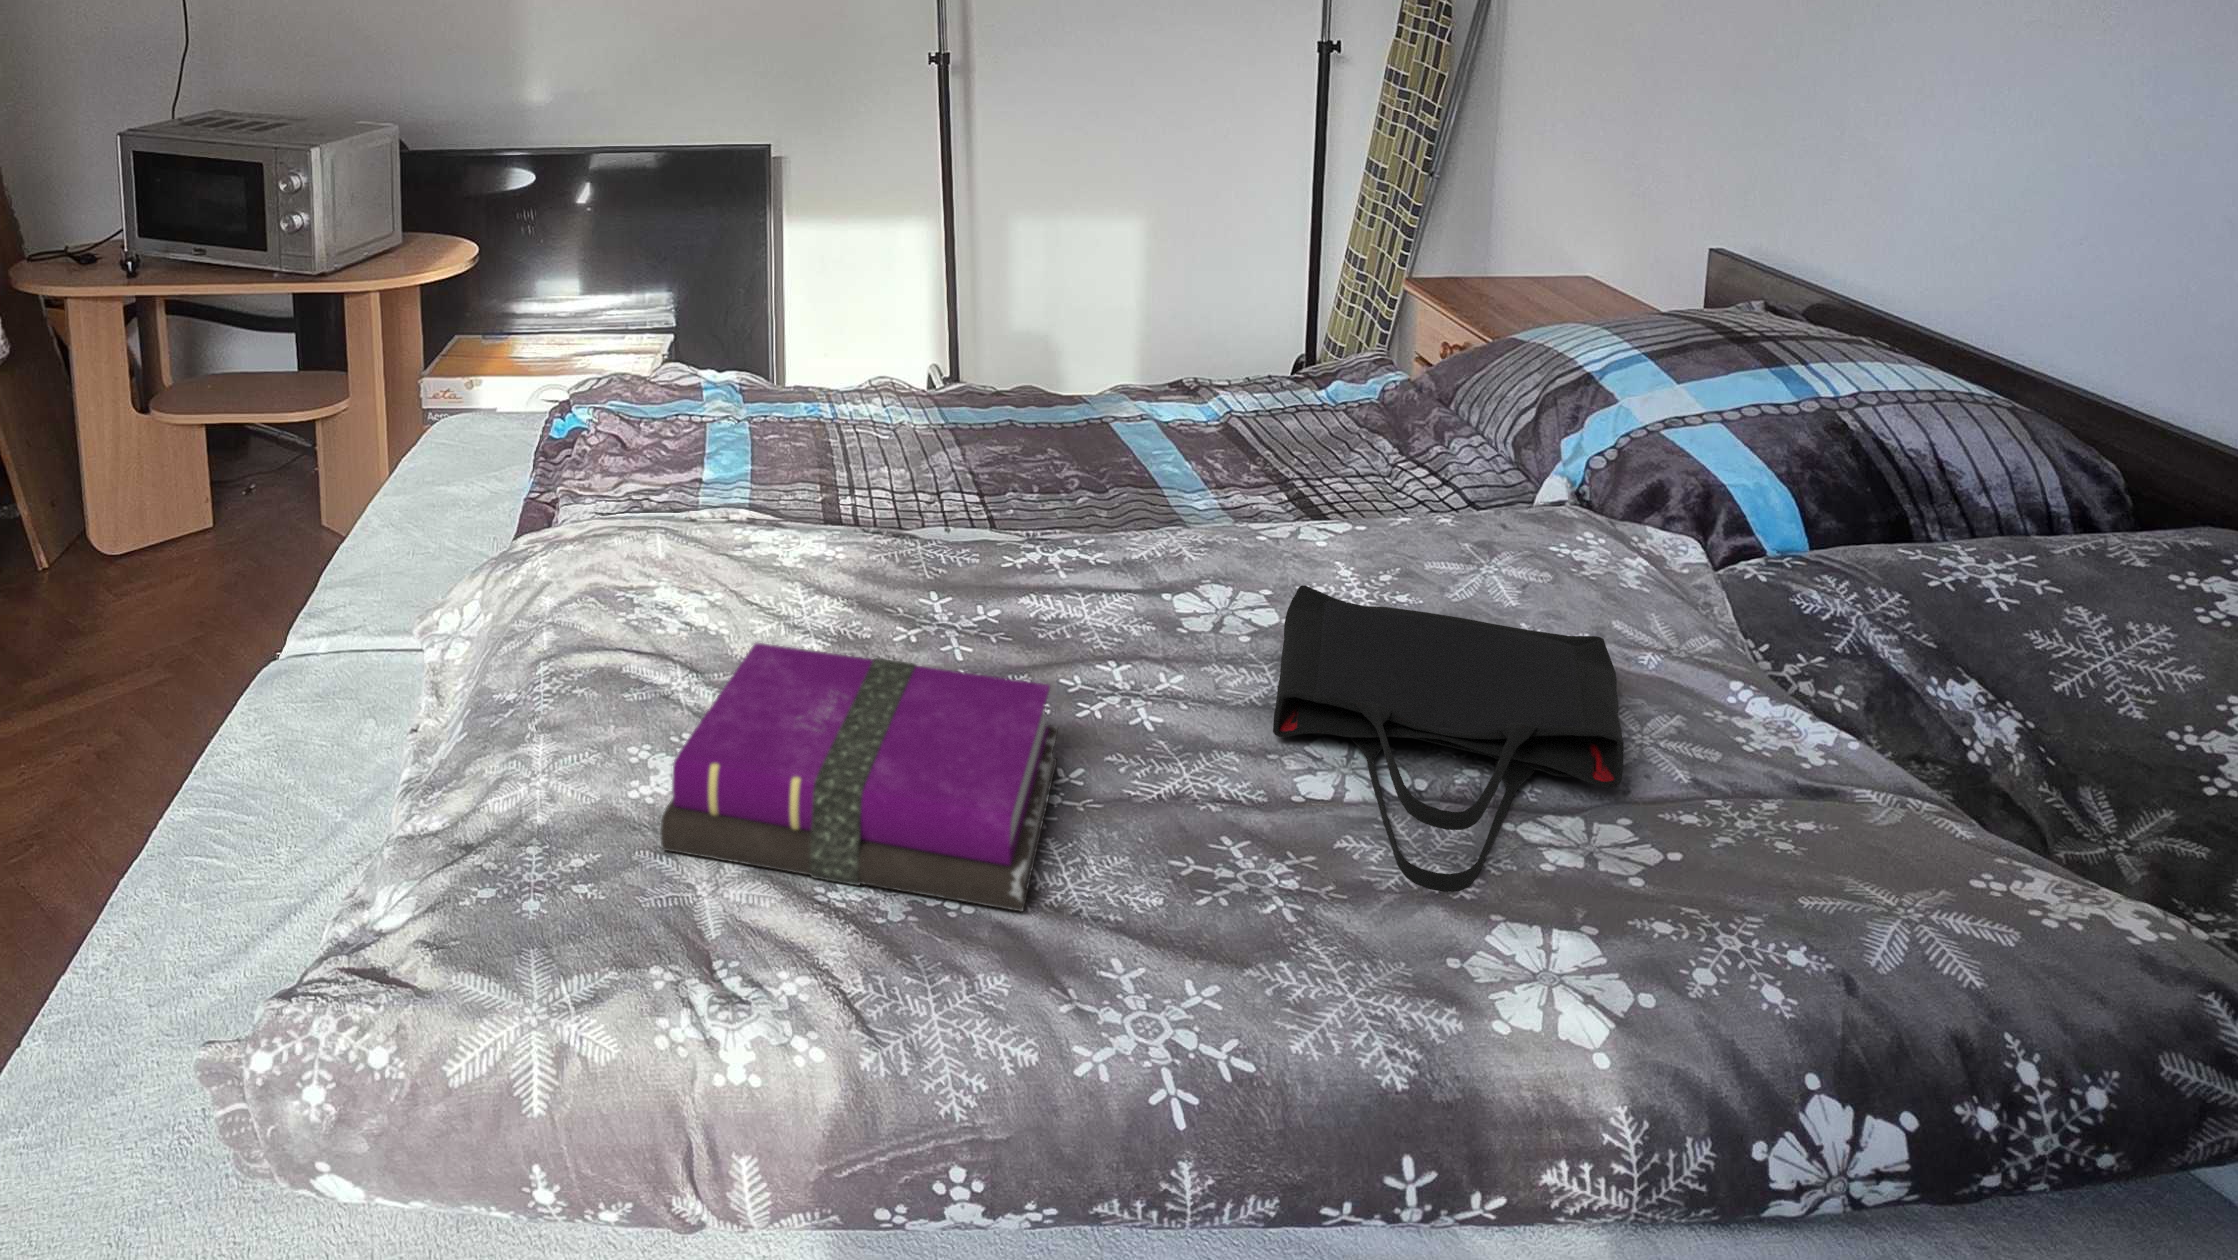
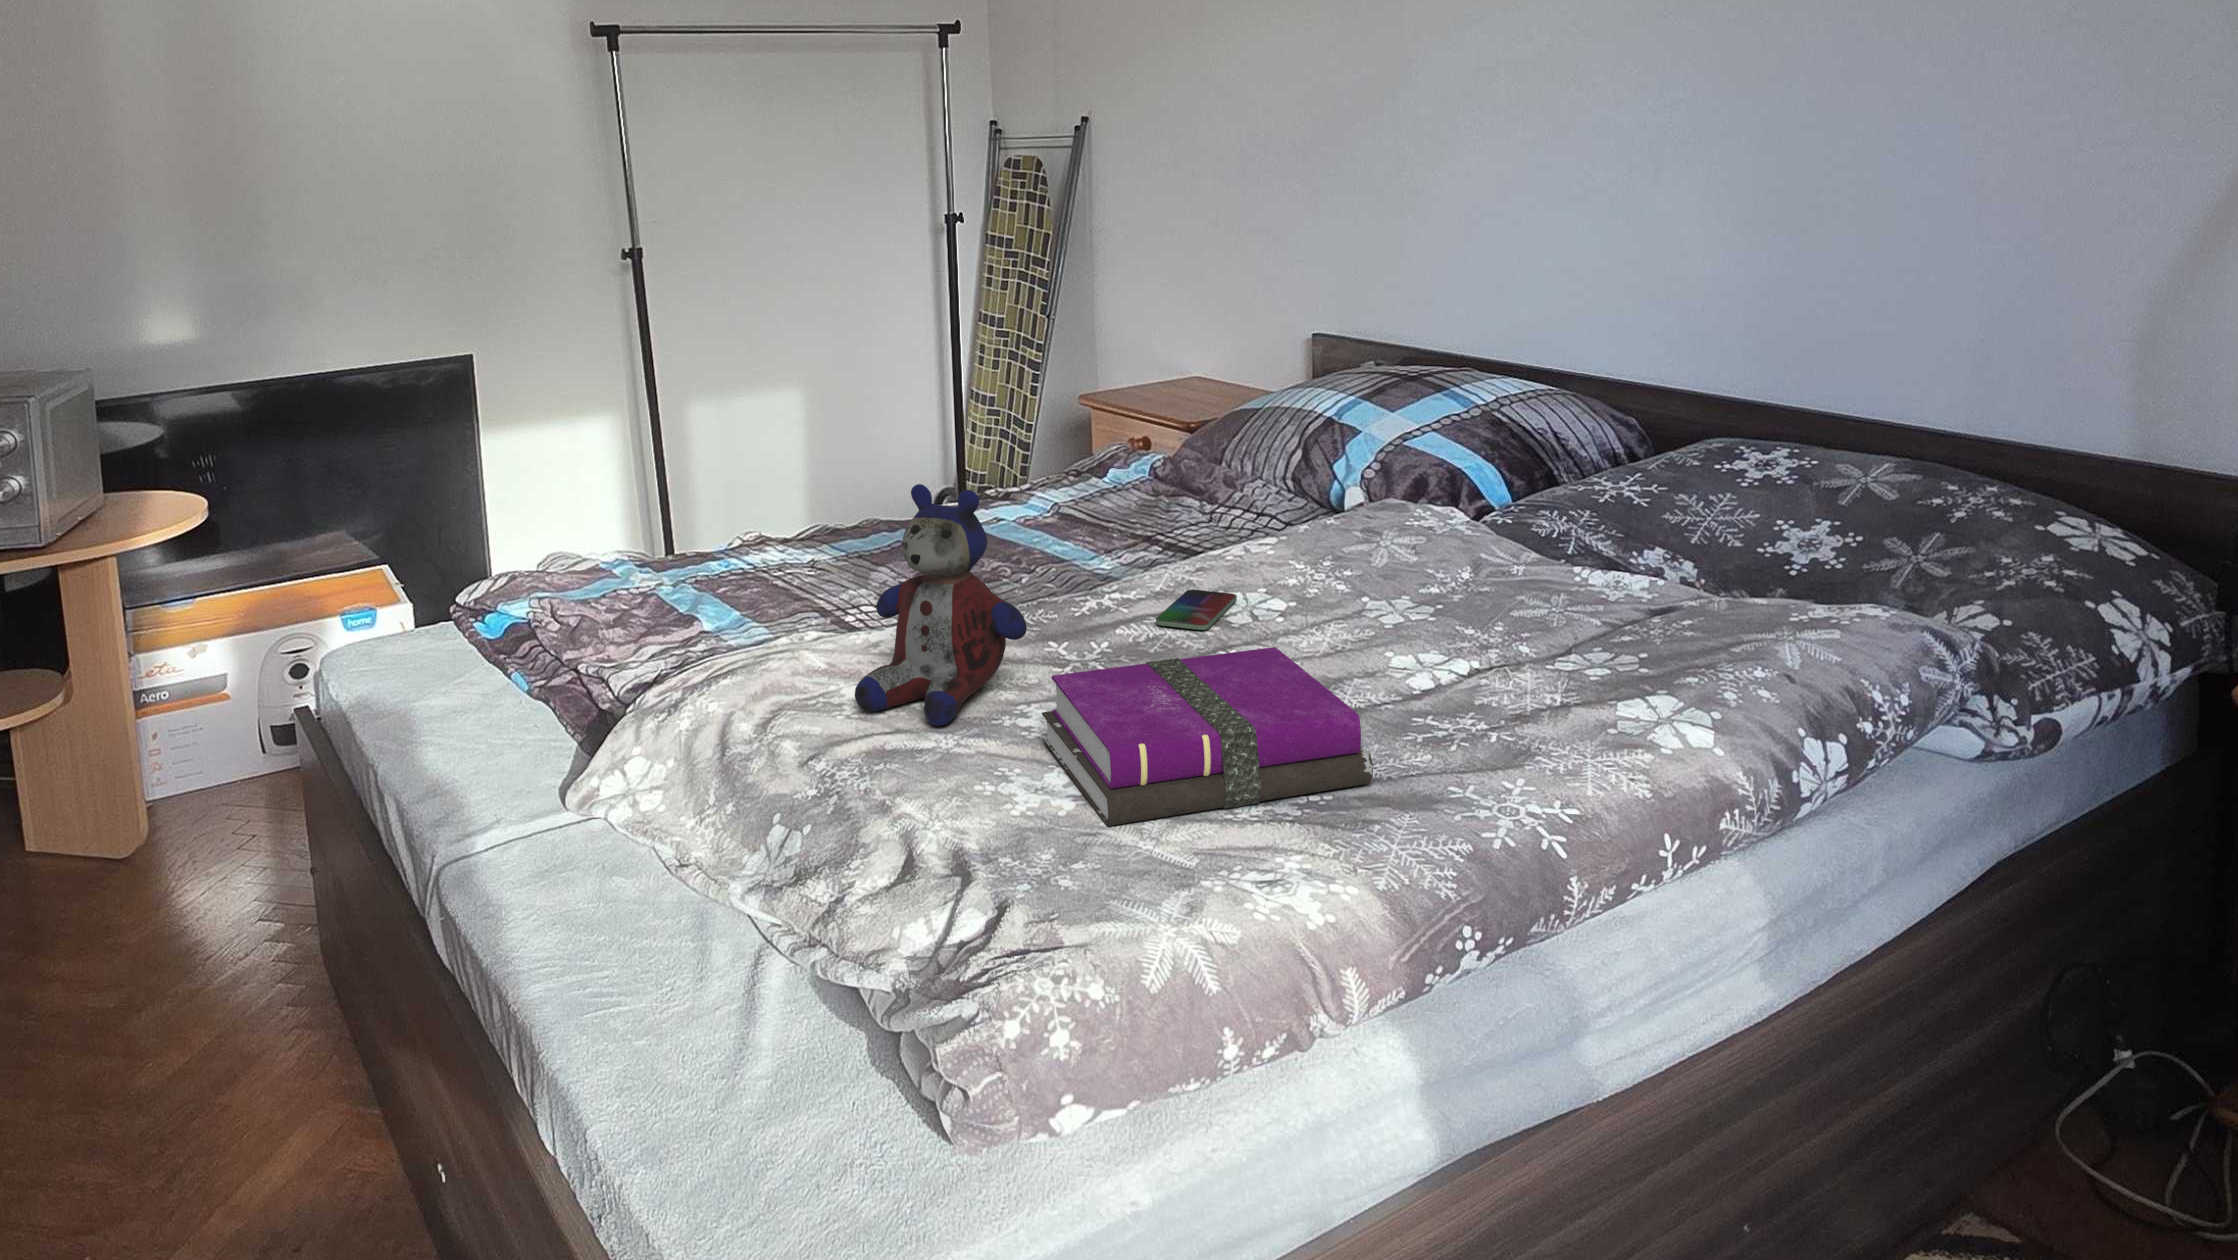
stuffed bear: none [622,377,806,662] -> present [855,484,1027,726]
smartphone: none [1072,569,1215,628] -> present [1156,590,1237,630]
tote bag: present [1273,585,1624,892] -> none [1317,555,1587,708]

